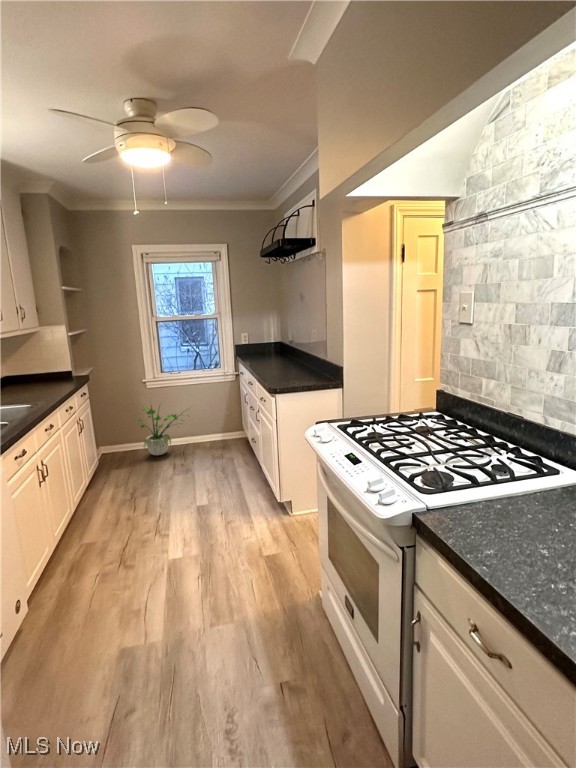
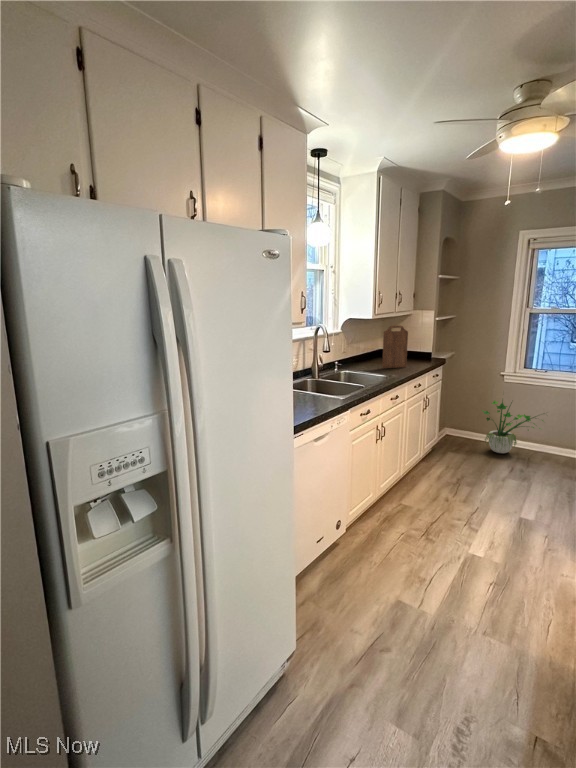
cutting board: none [10,344,48,397] -> present [382,326,408,368]

